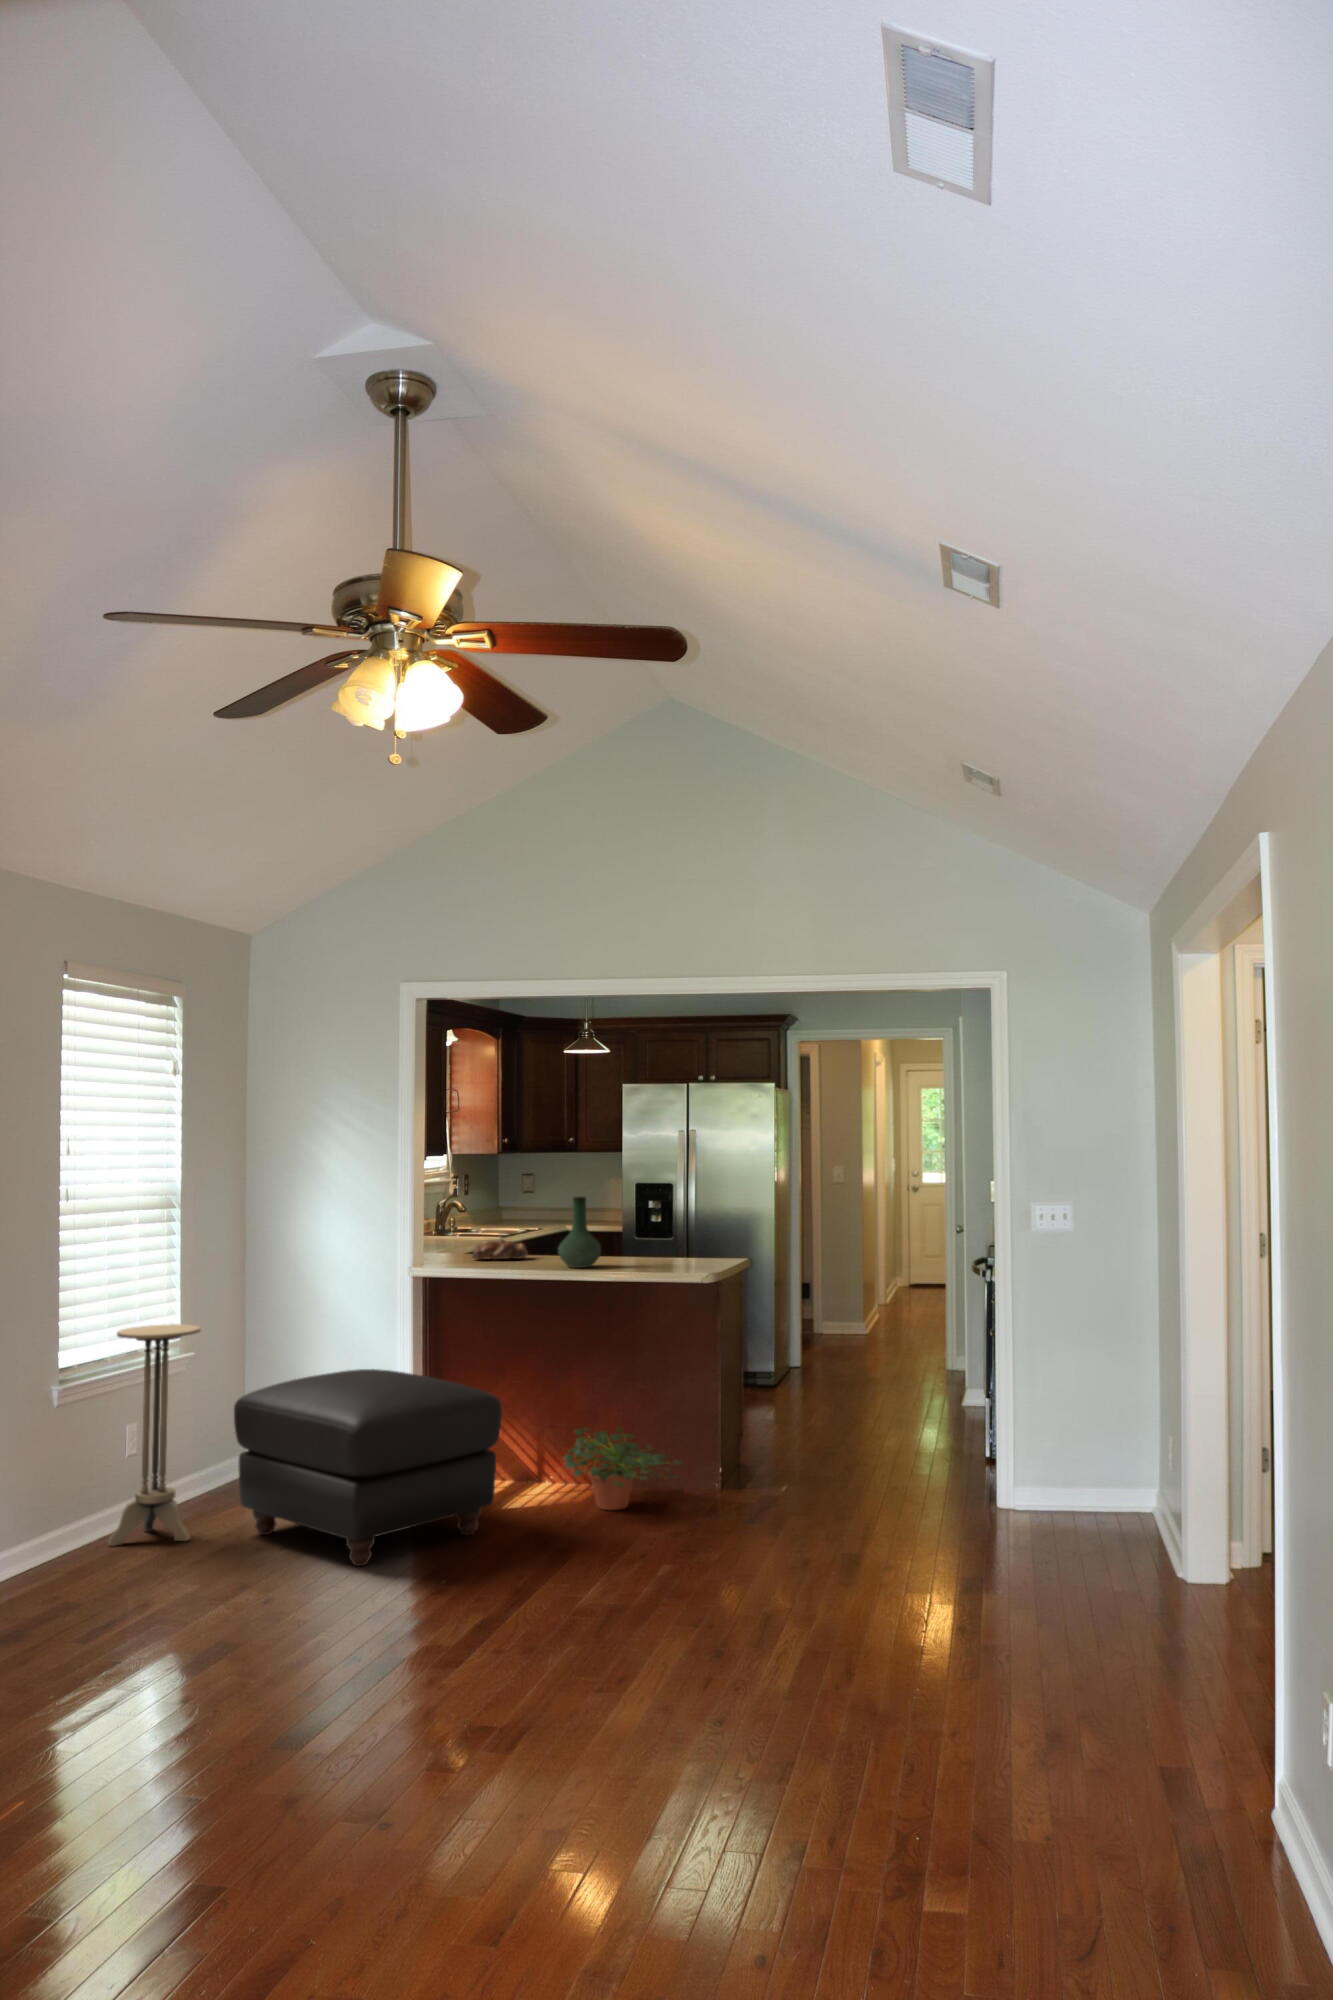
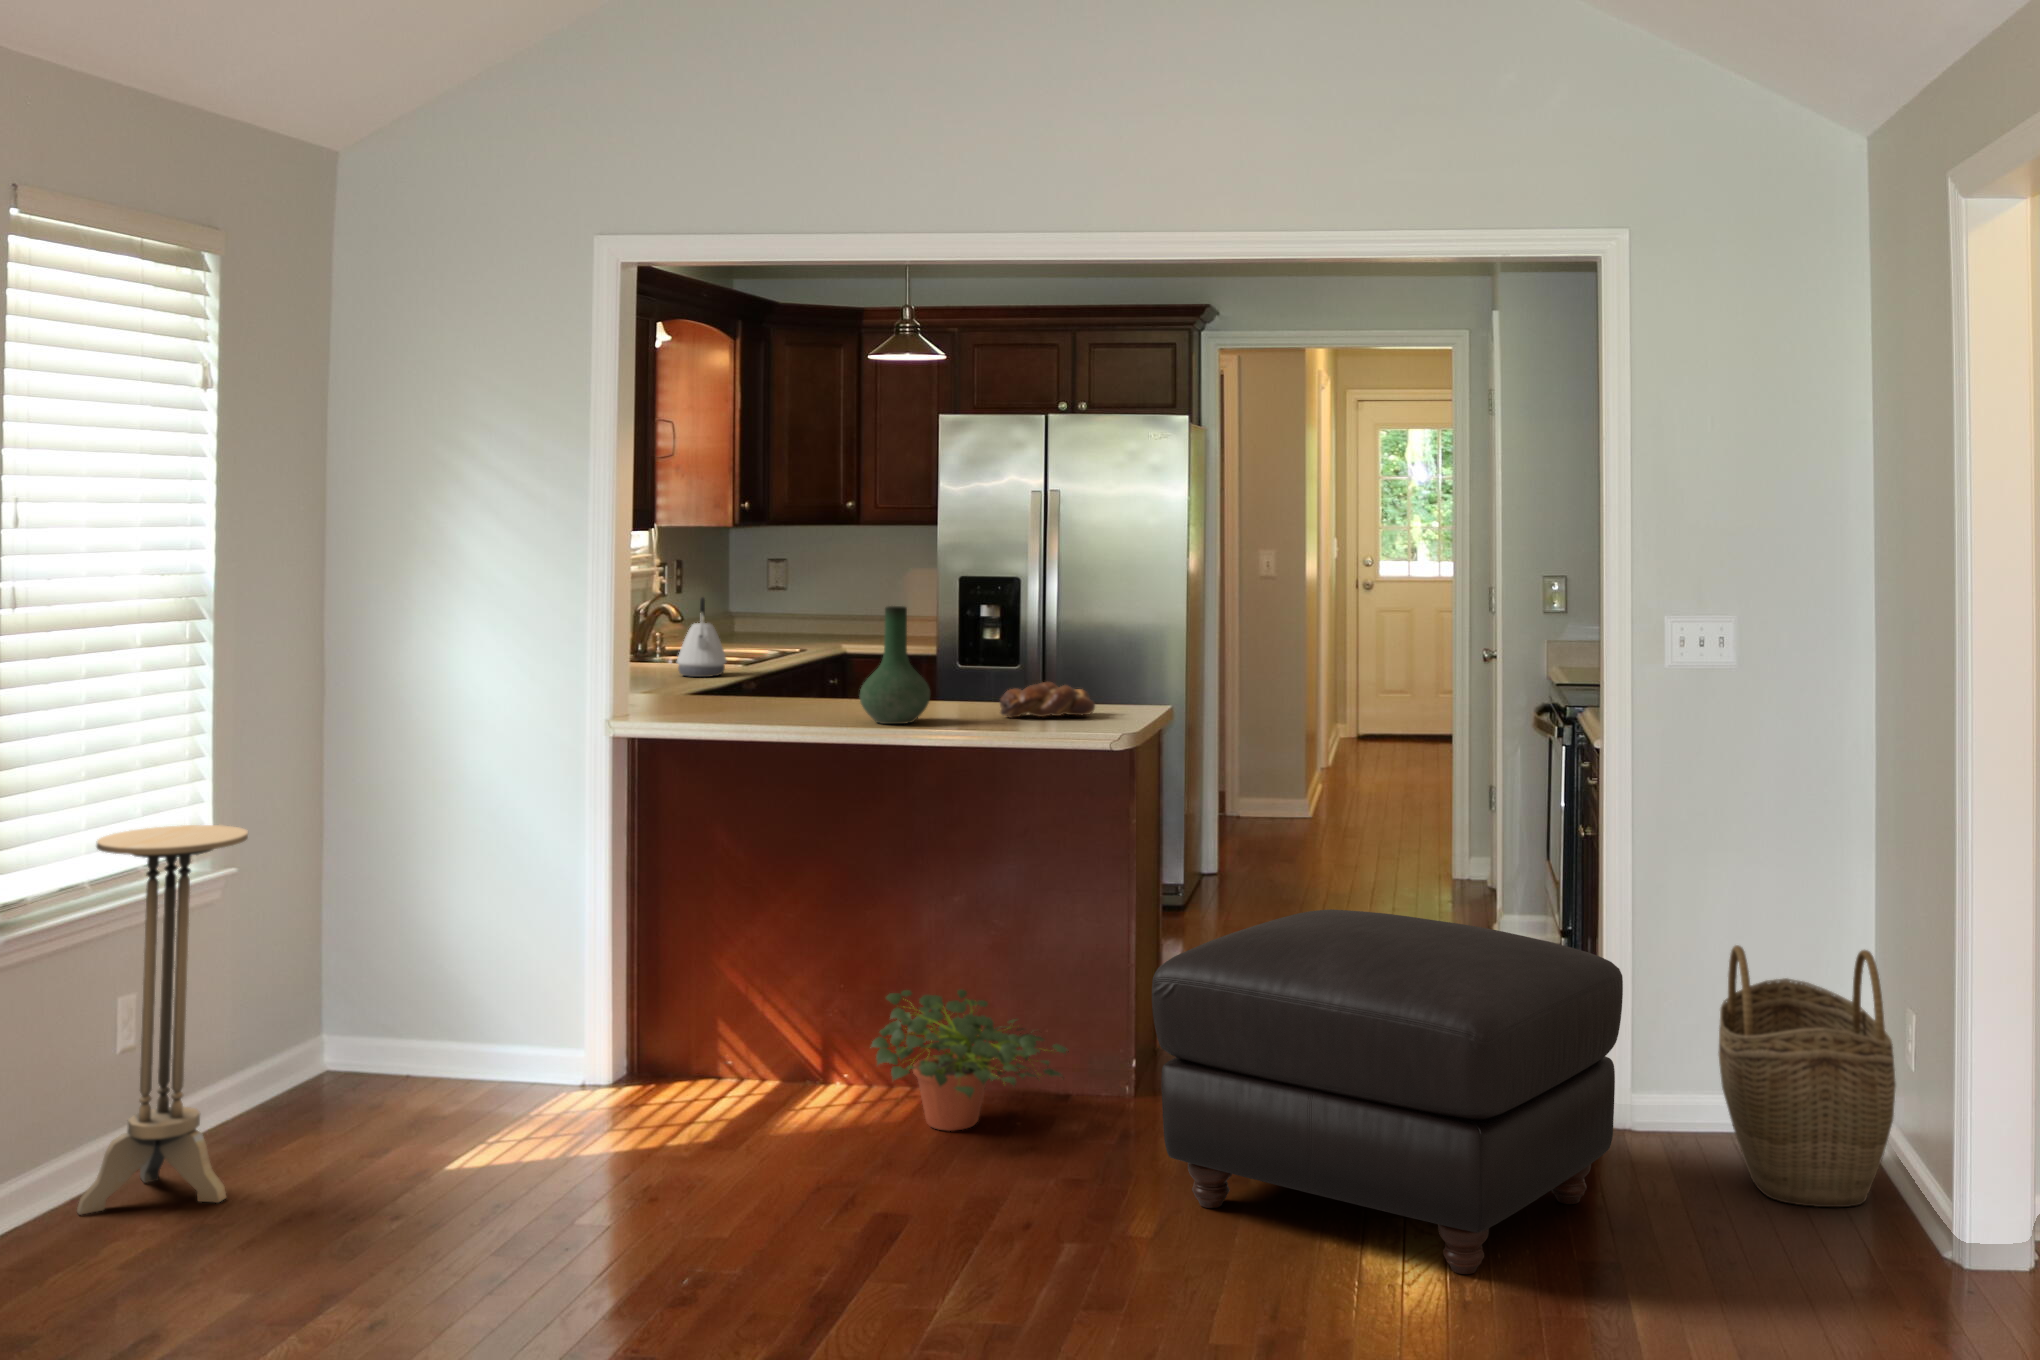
kettle: none [456,1196,487,1245] -> present [677,597,727,677]
bread loaf: present [472,1239,527,1260] -> present [1000,682,1095,718]
ottoman: present [234,1369,502,1566] -> present [1152,909,1623,1274]
woven basket: none [1073,1396,1178,1555] -> present [1718,945,1896,1207]

